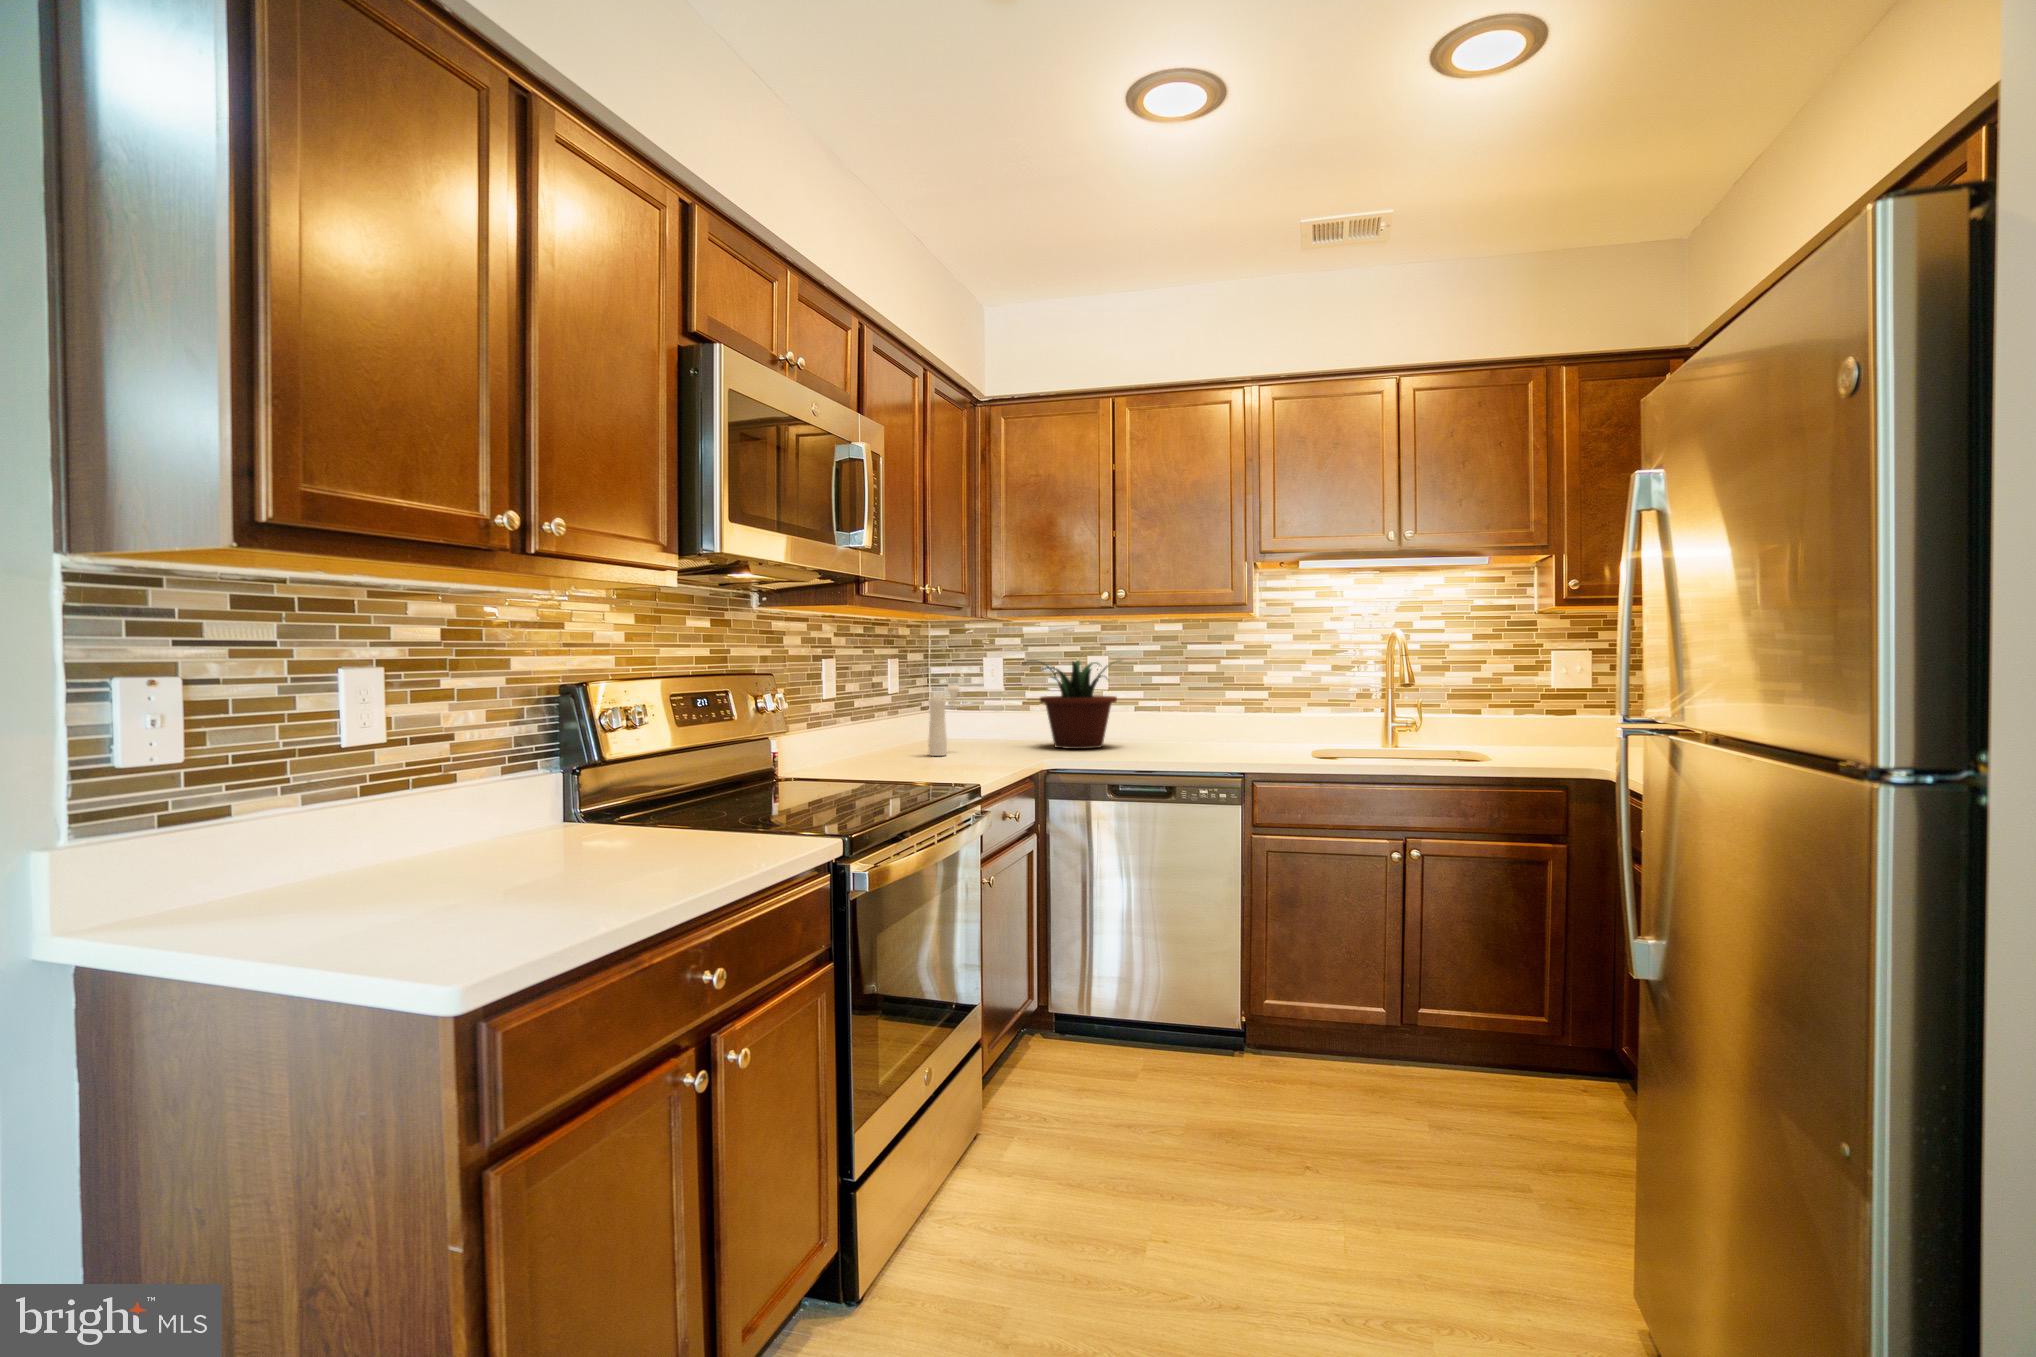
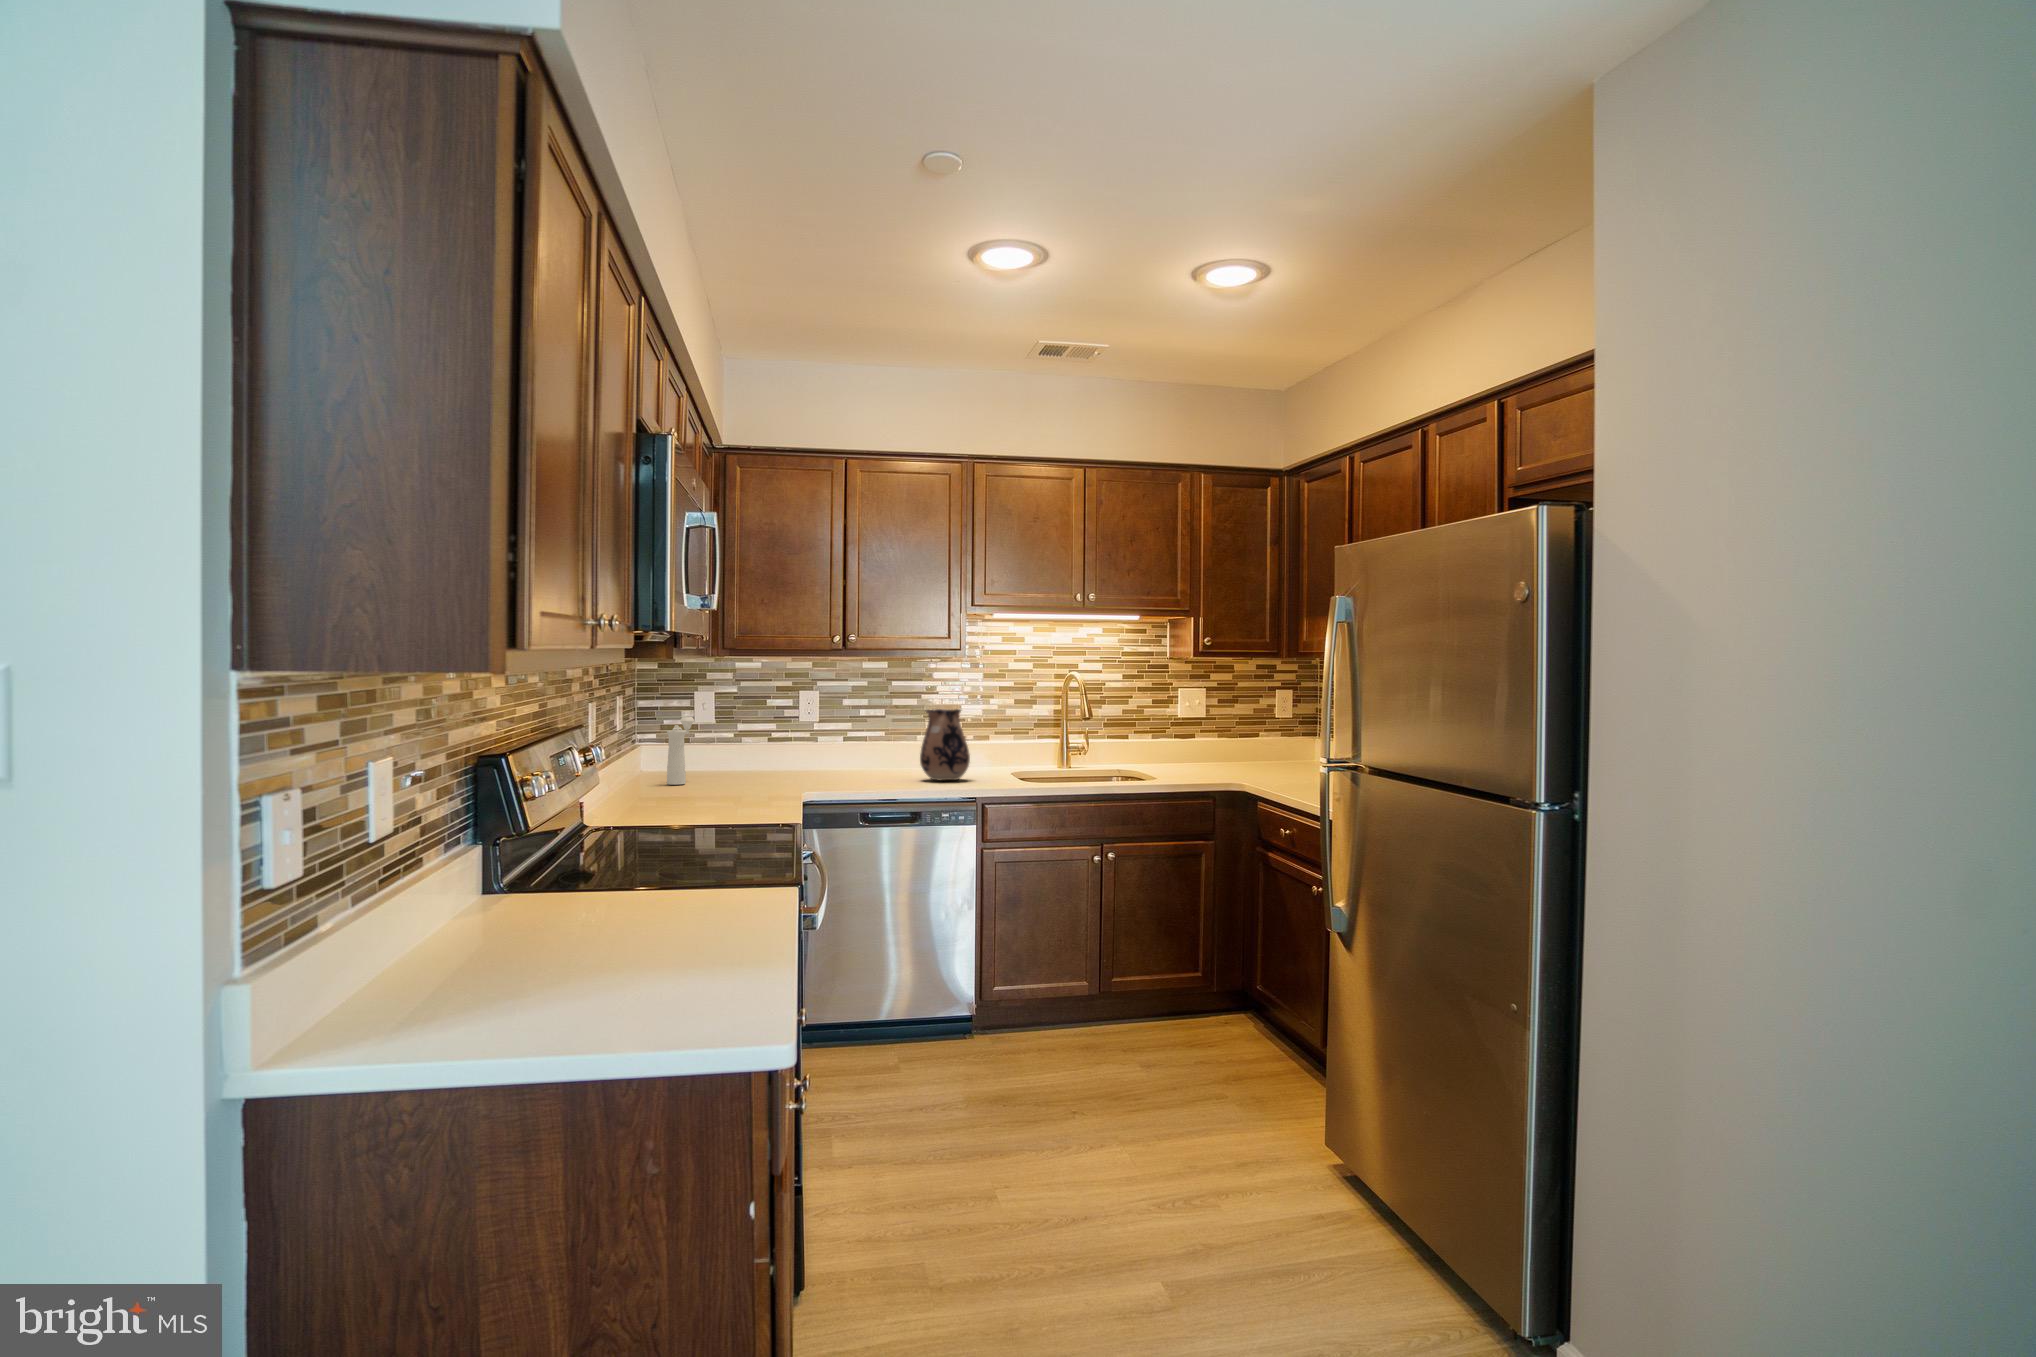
potted plant: present [1029,660,1117,749] -> none [748,694,840,776]
ceramic pitcher: none [1197,677,1257,761] -> present [920,709,970,780]

